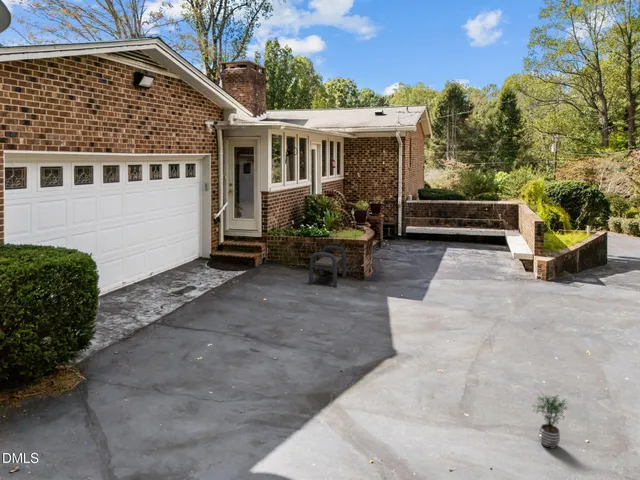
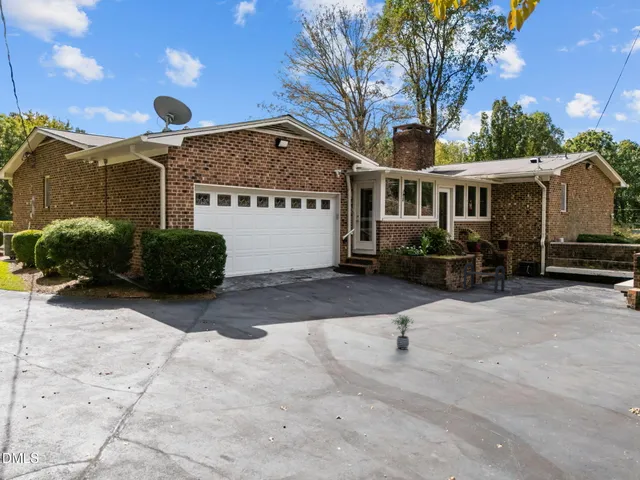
bench: present [309,246,346,287] -> present [463,263,505,292]

